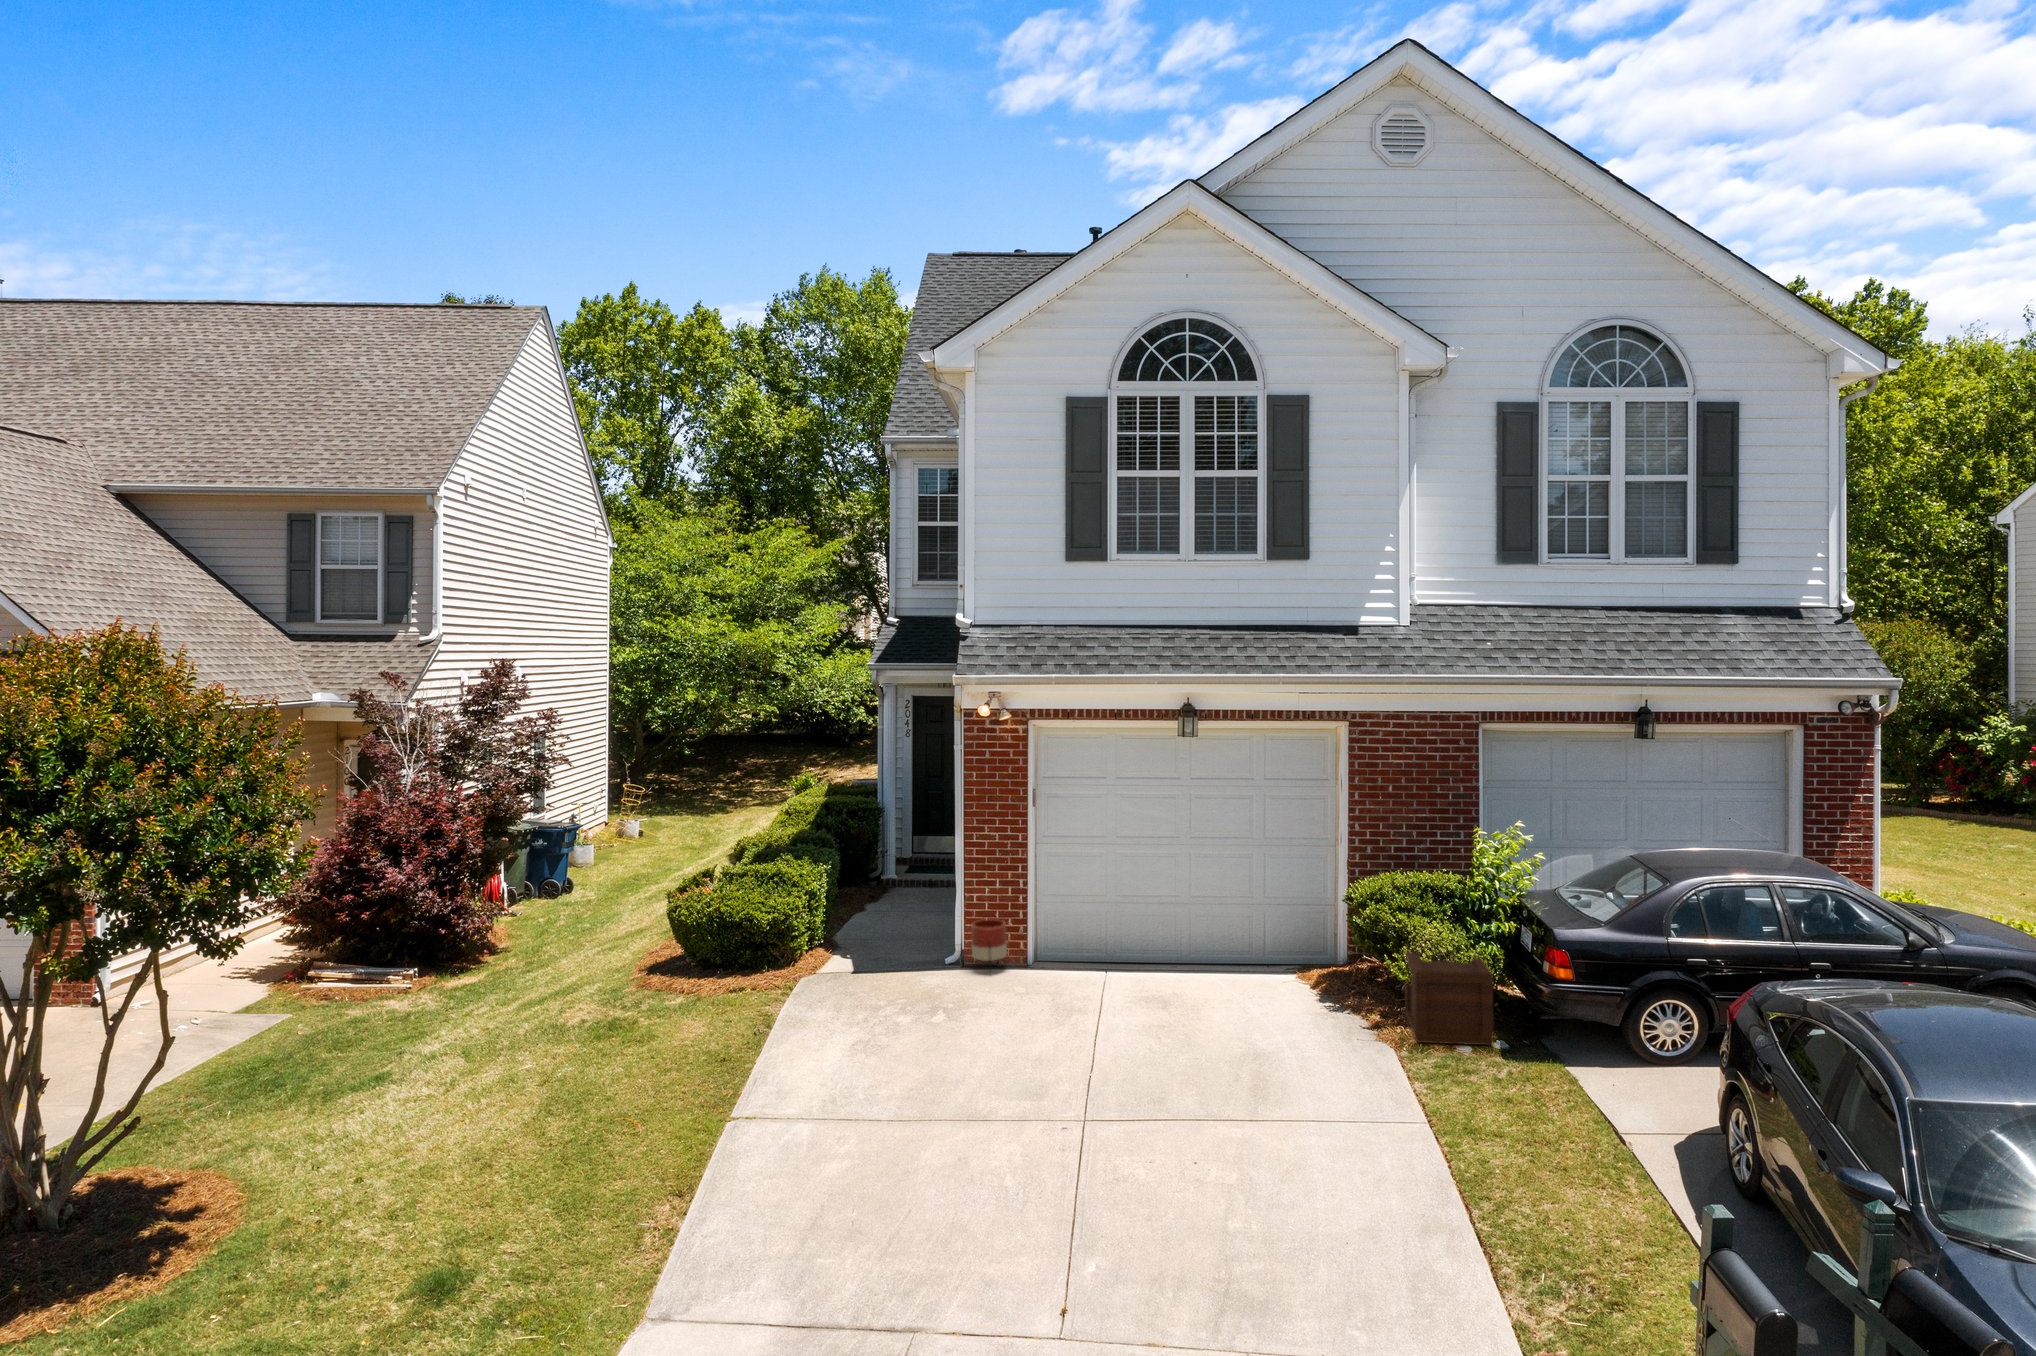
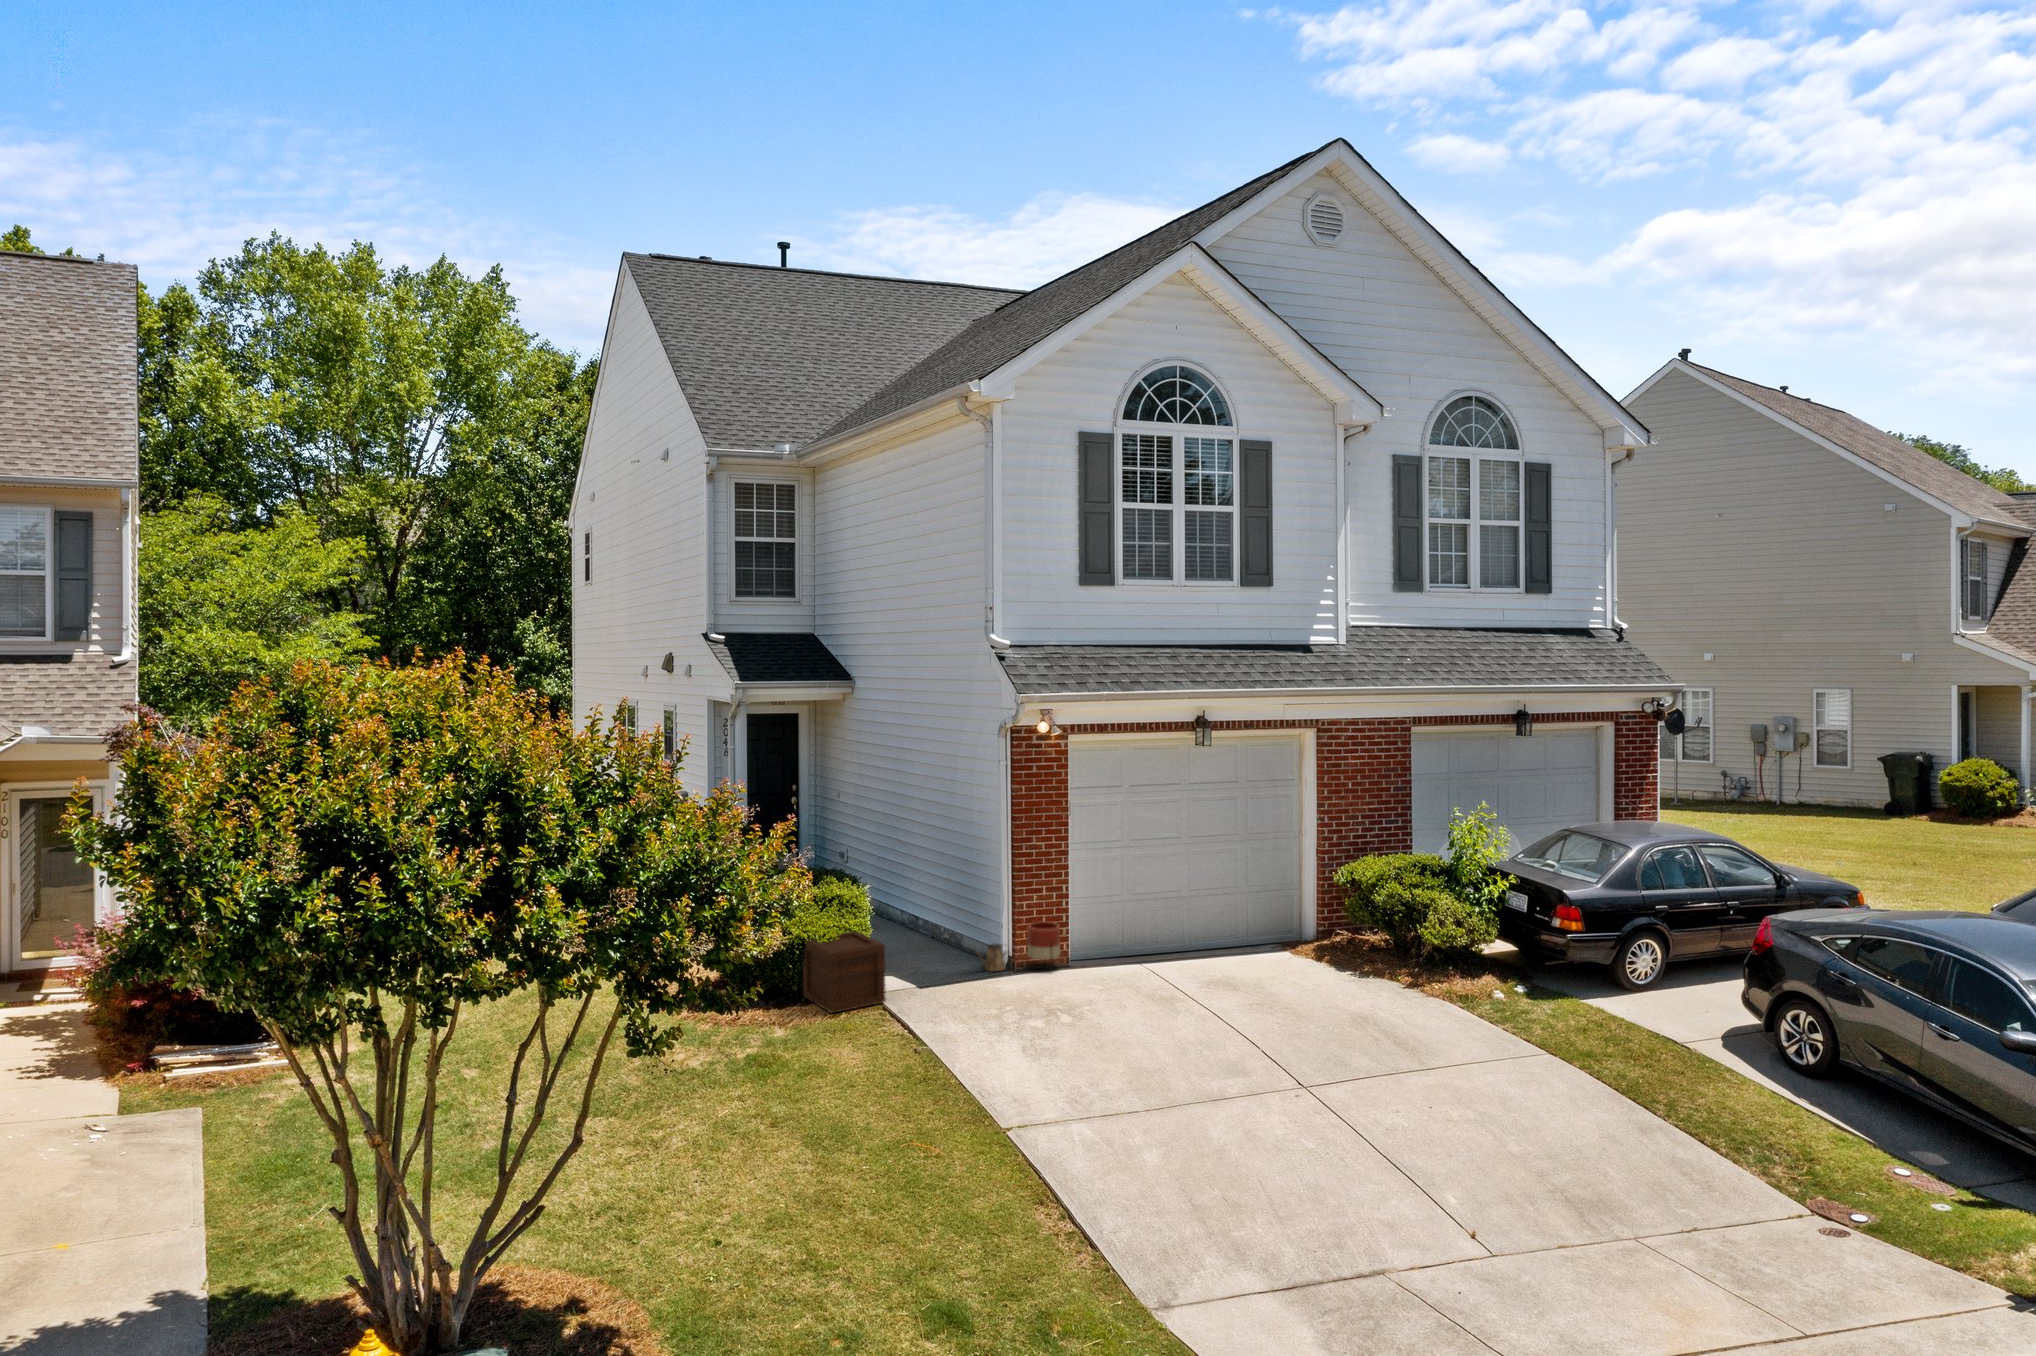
watering can: none [908,938,959,968] -> present [973,943,1007,971]
wooden crate: present [1405,951,1493,1045] -> present [803,931,886,1013]

